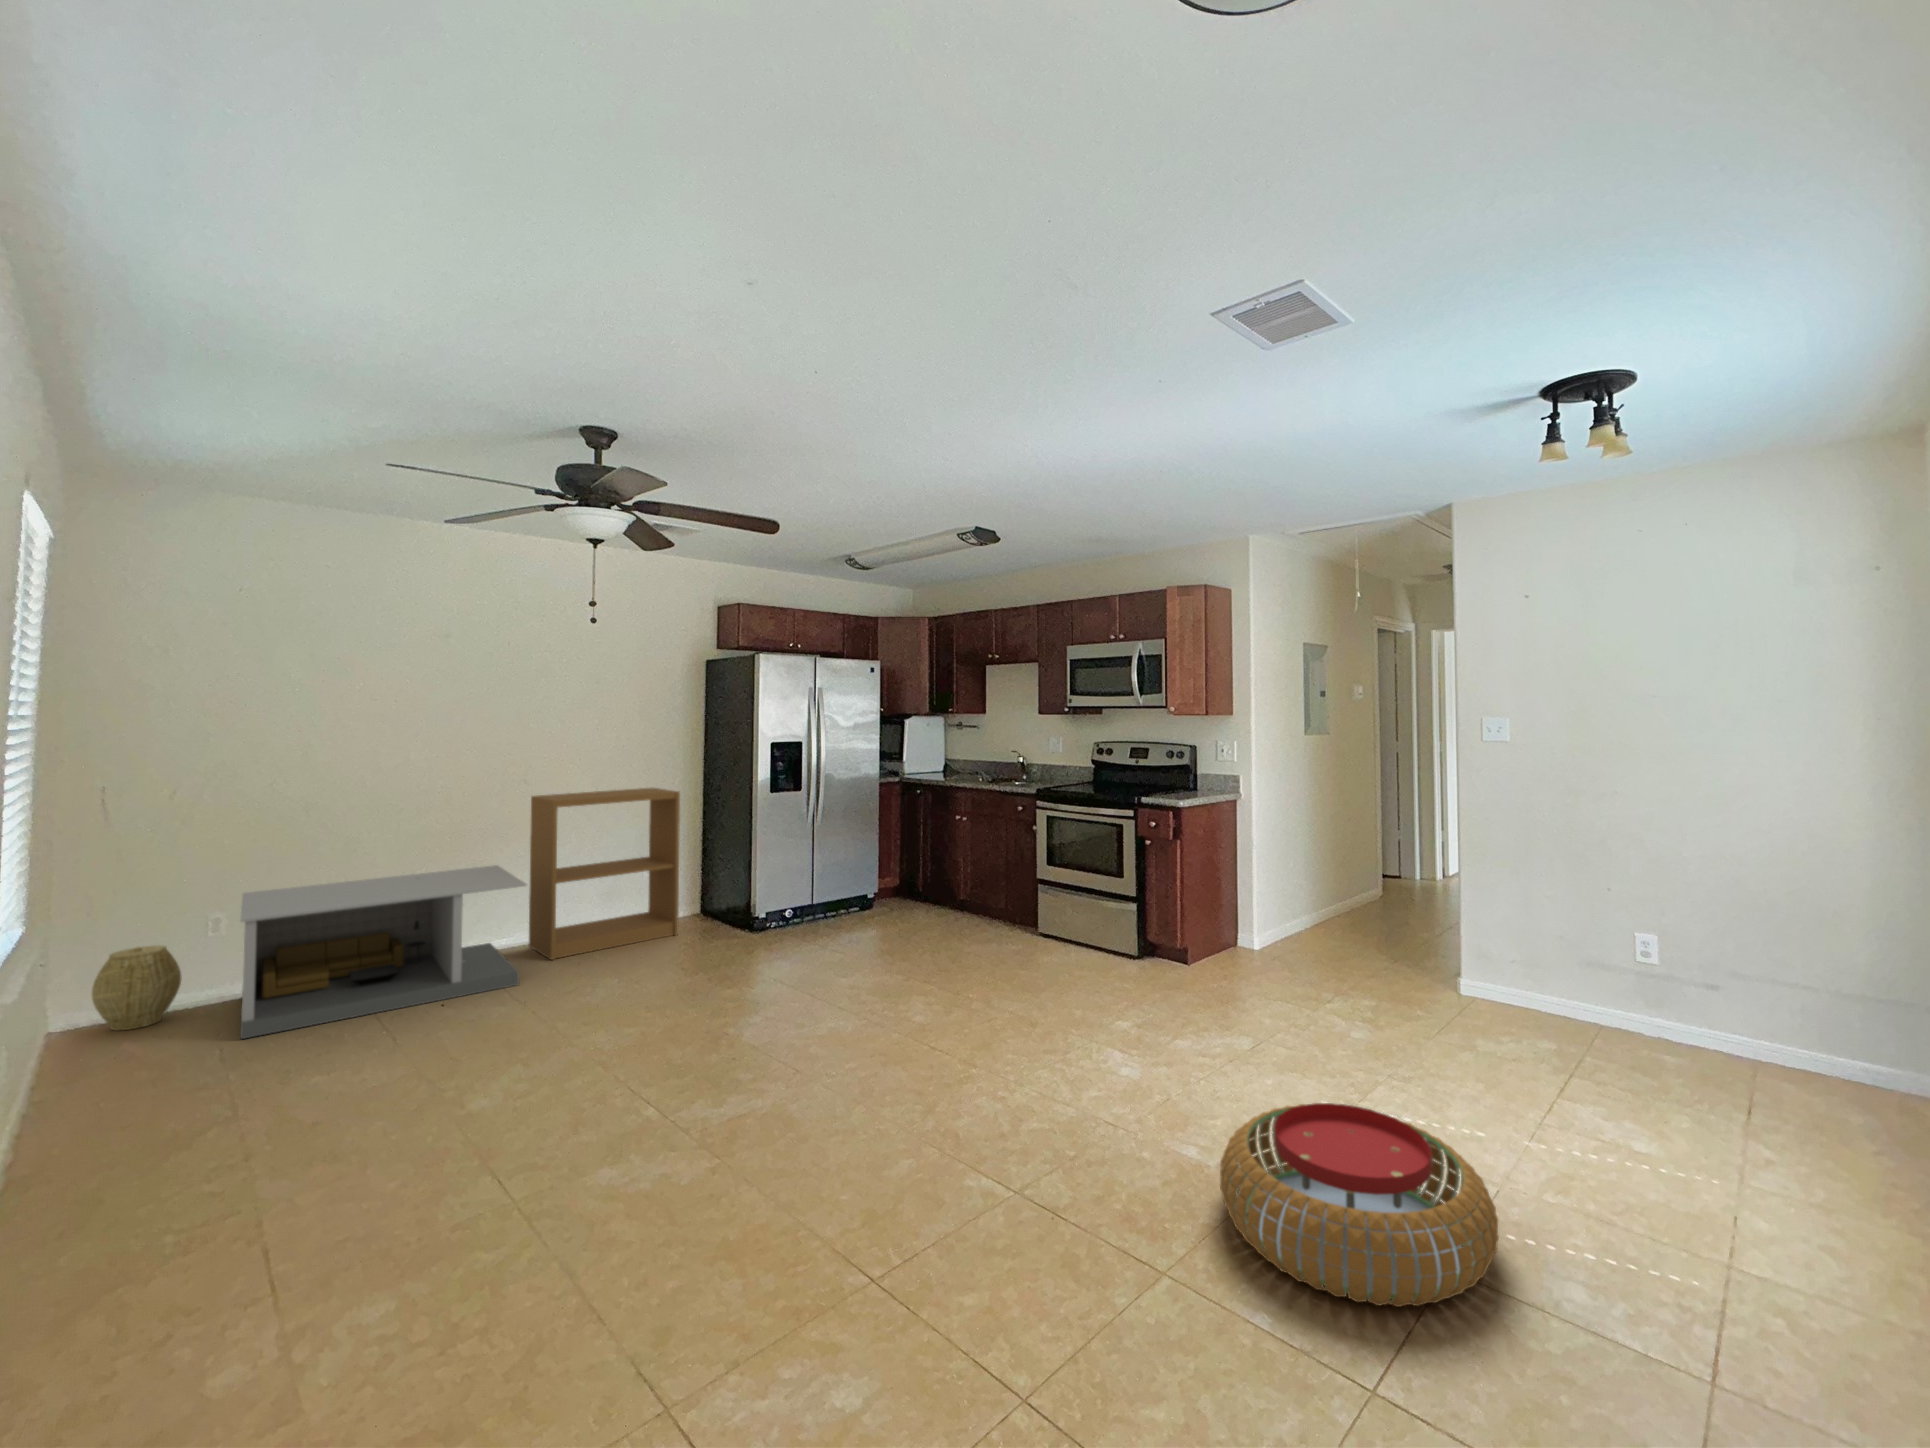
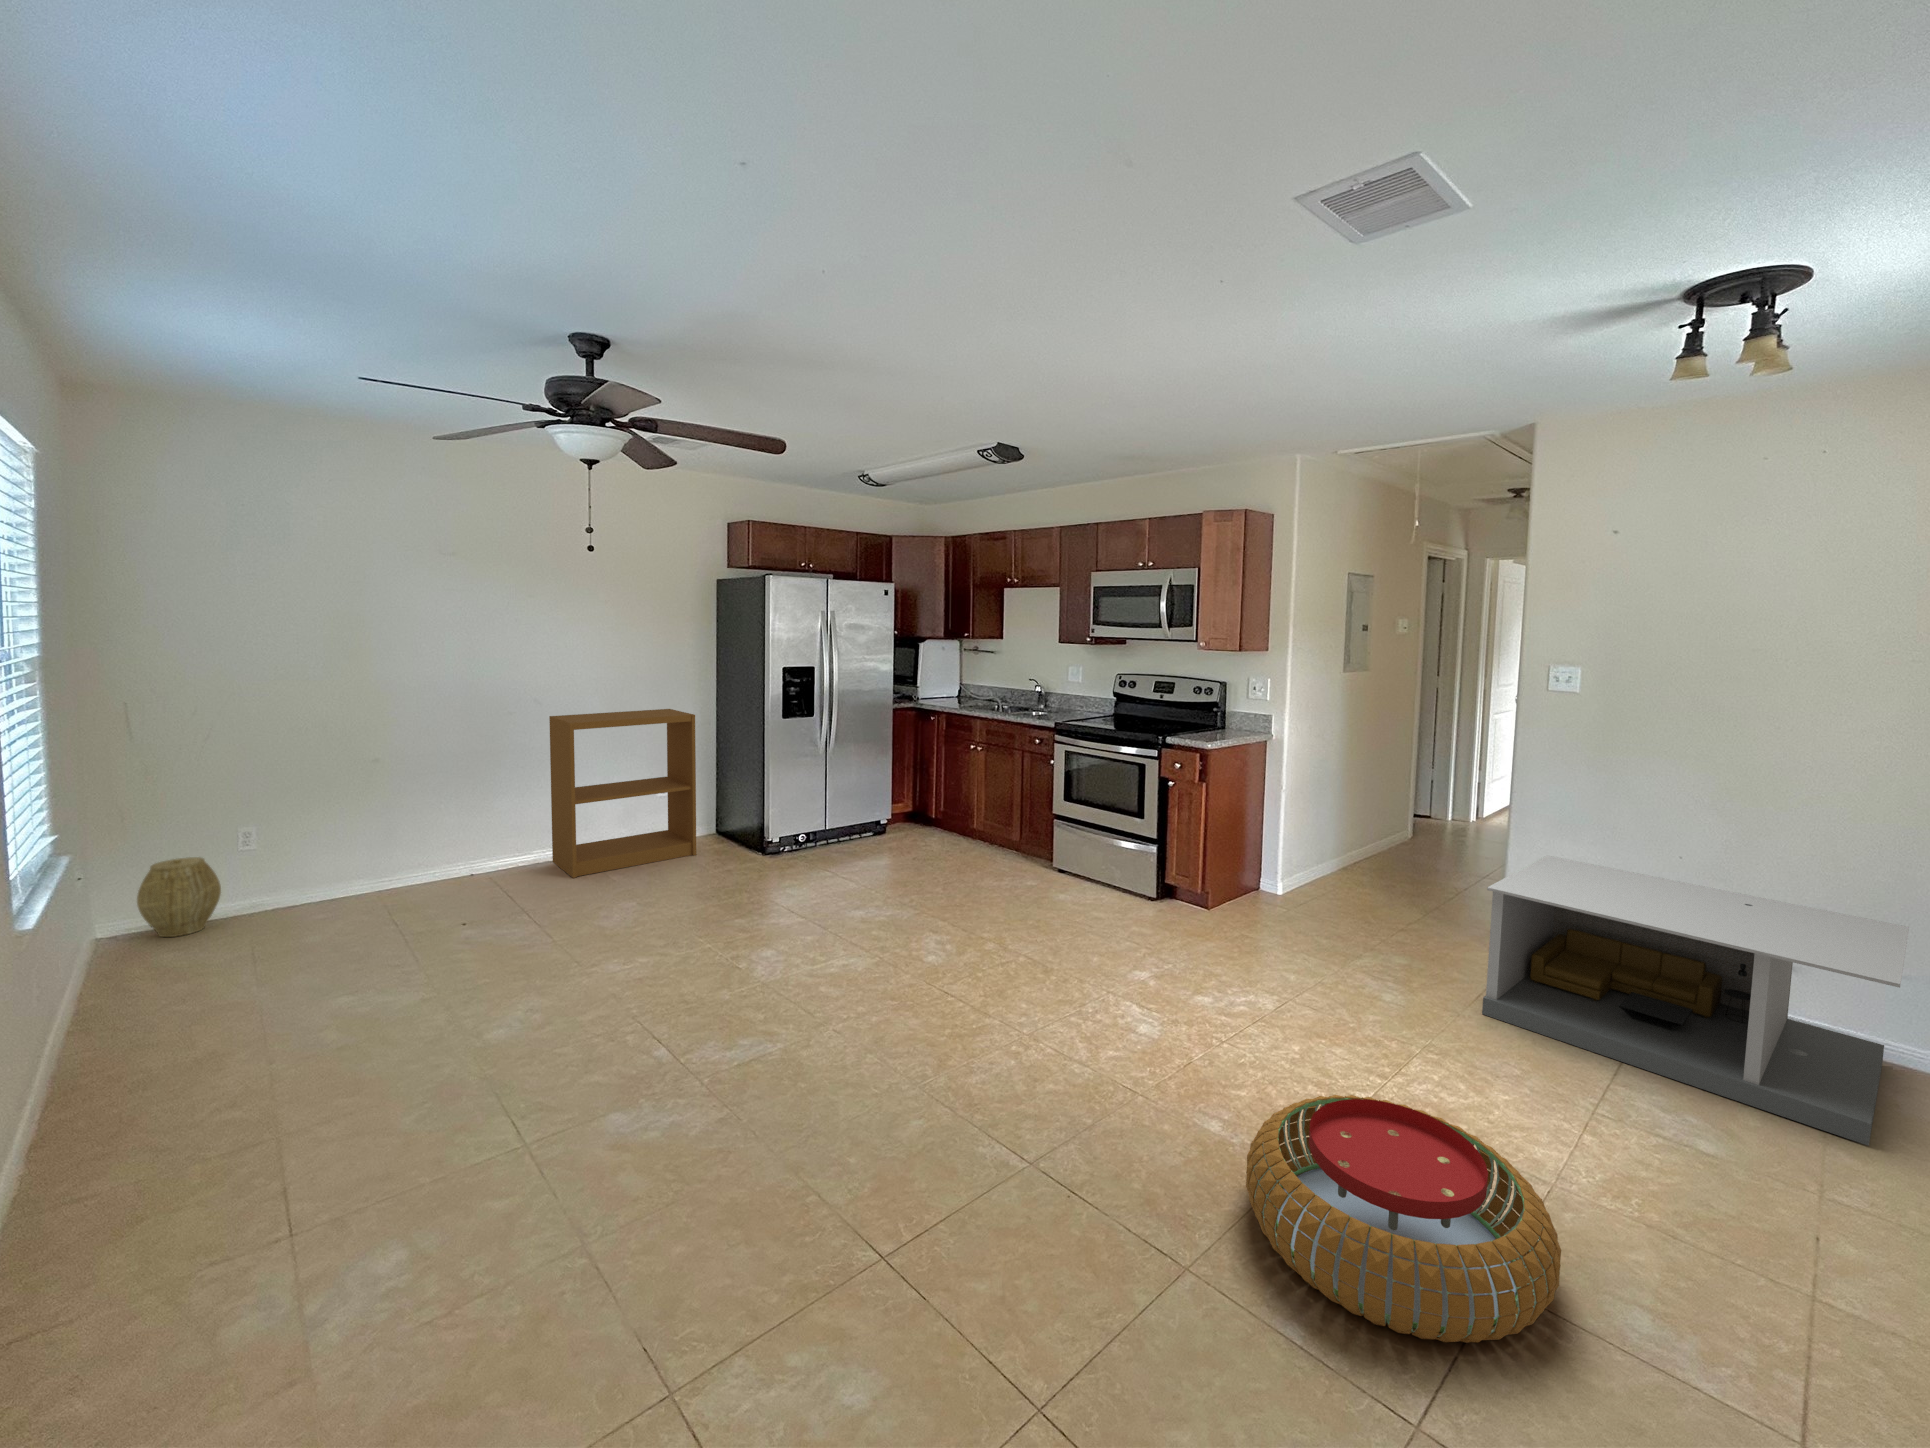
coffee table: present [240,865,526,1039] -> present [1482,855,1909,1146]

